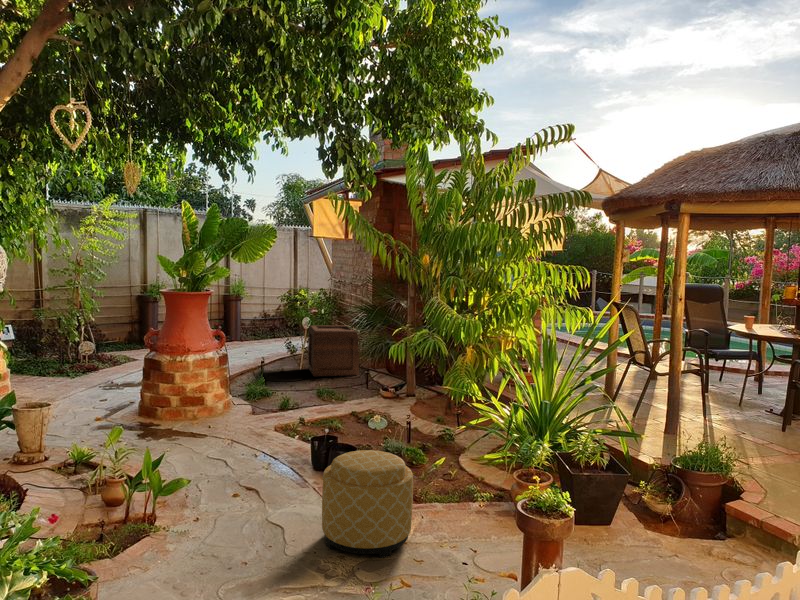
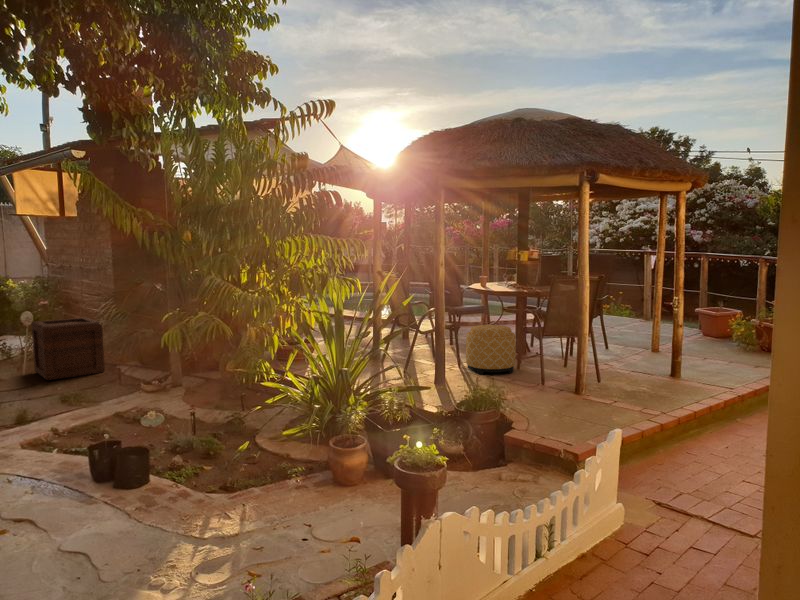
ottoman: present [322,450,413,558] -> present [466,325,516,375]

